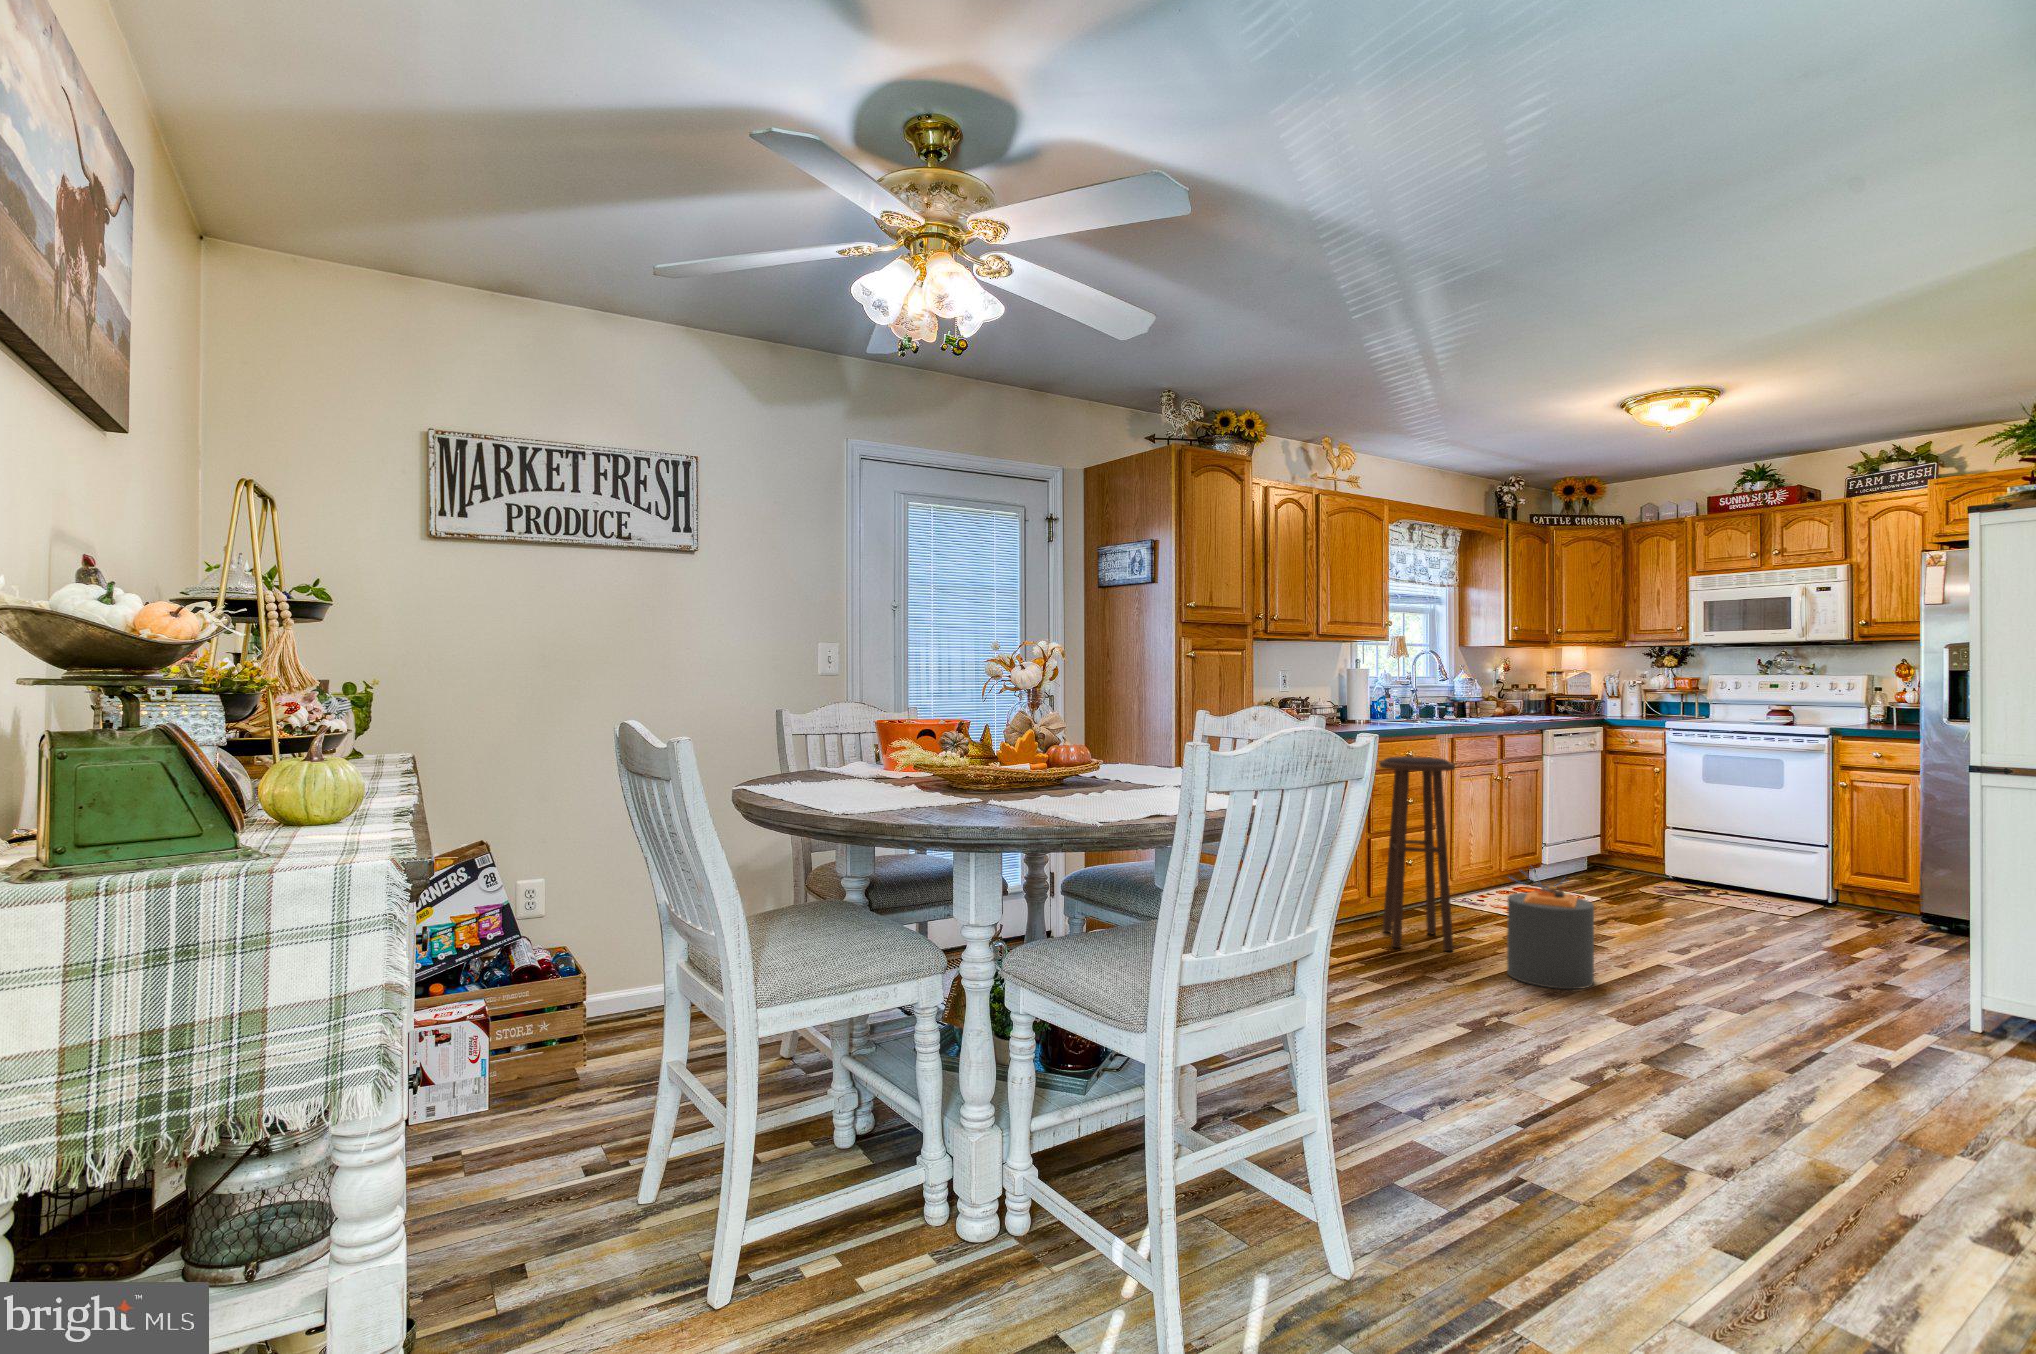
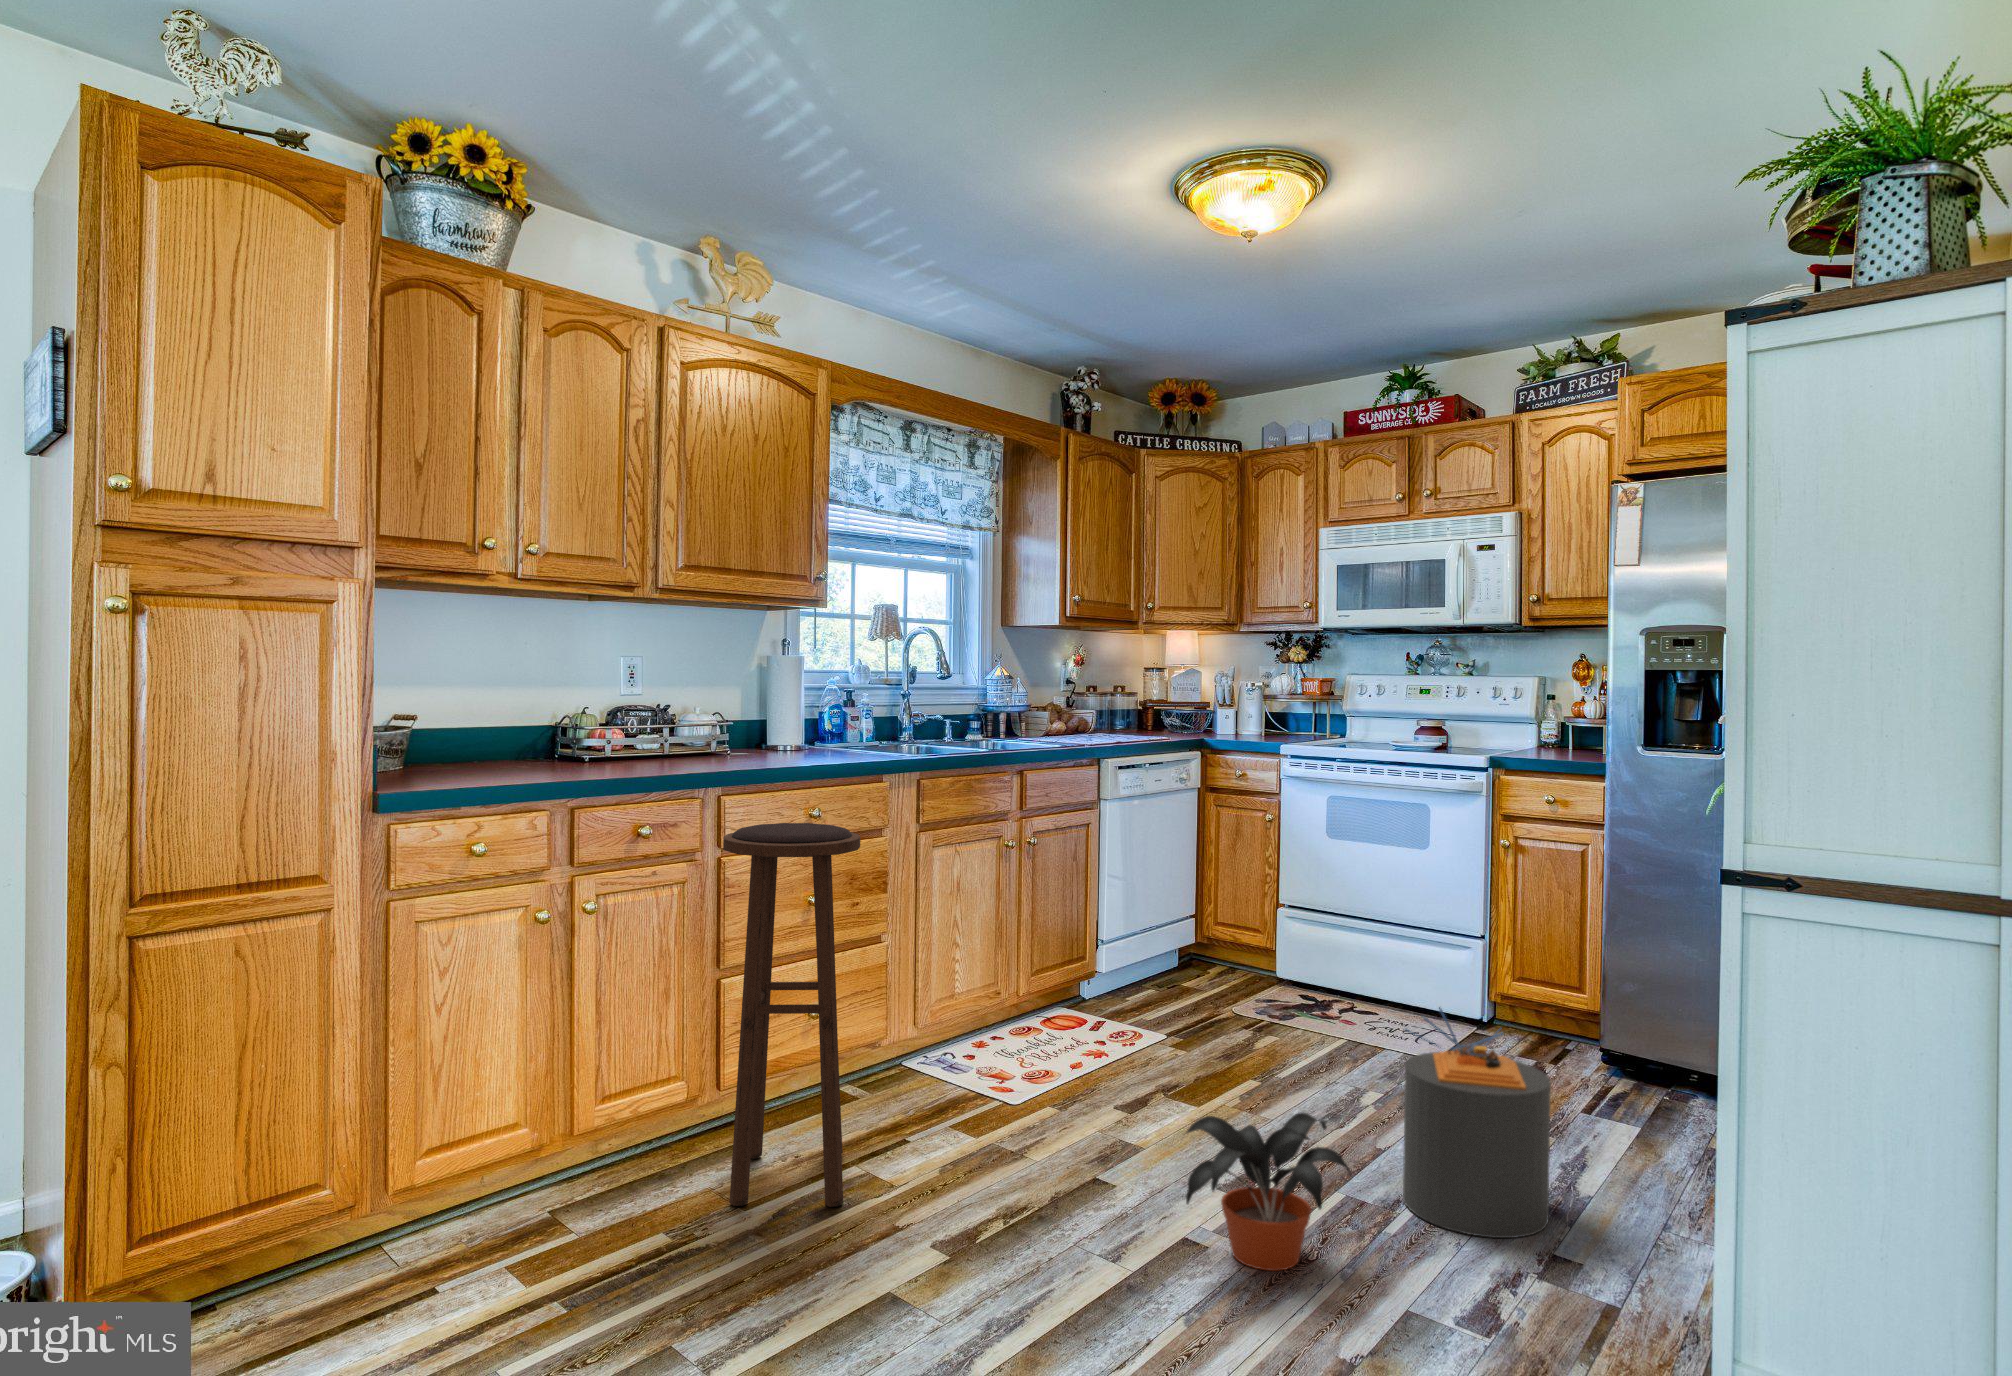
trash can: present [1507,870,1594,989] -> present [1403,1007,1551,1238]
potted plant: none [1654,911,1763,988] -> present [1186,1112,1350,1271]

